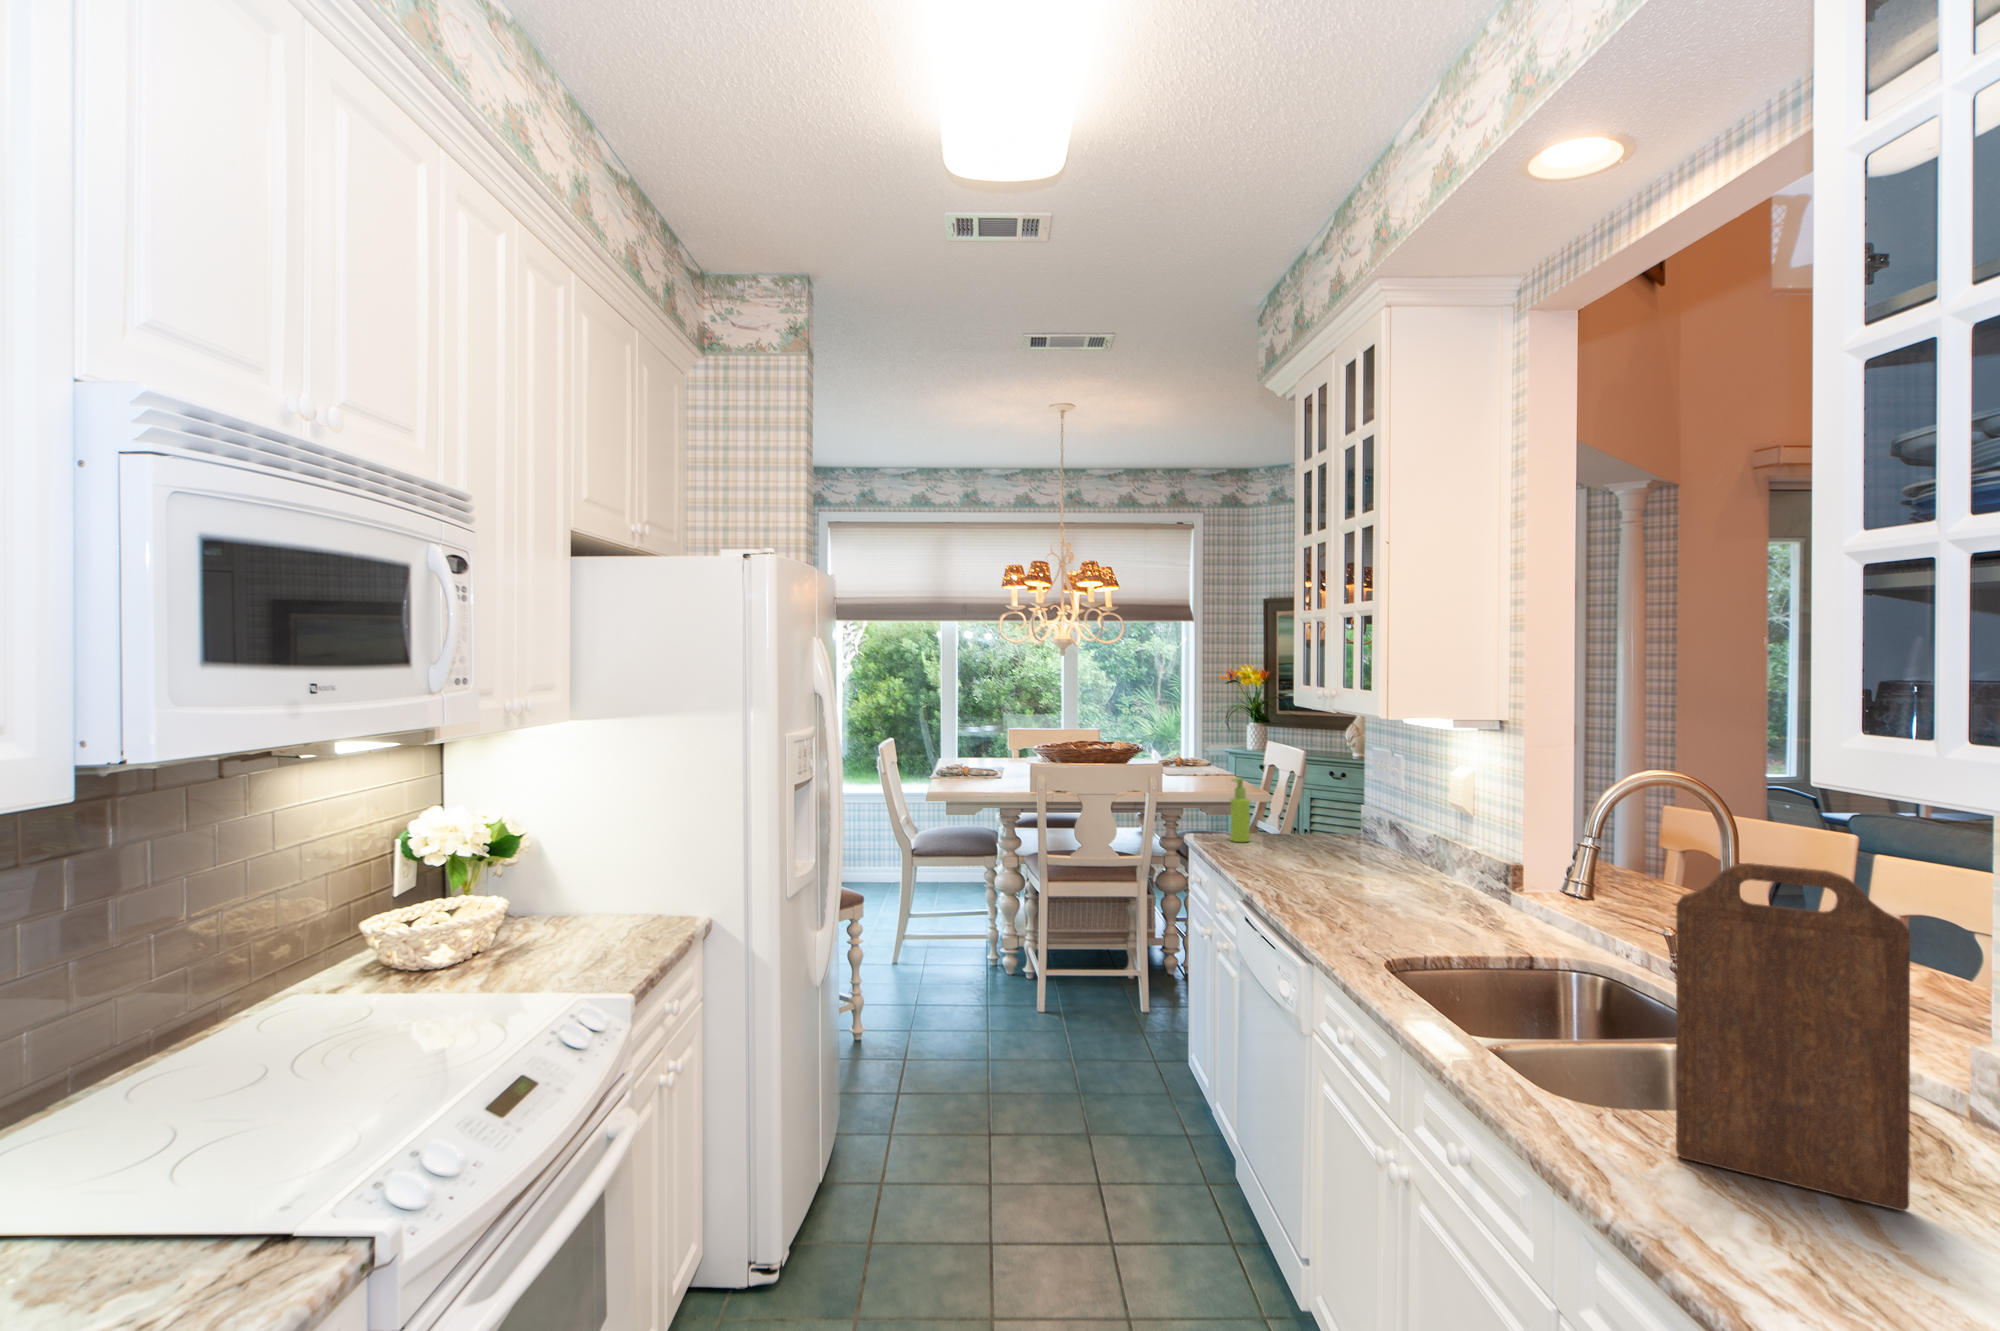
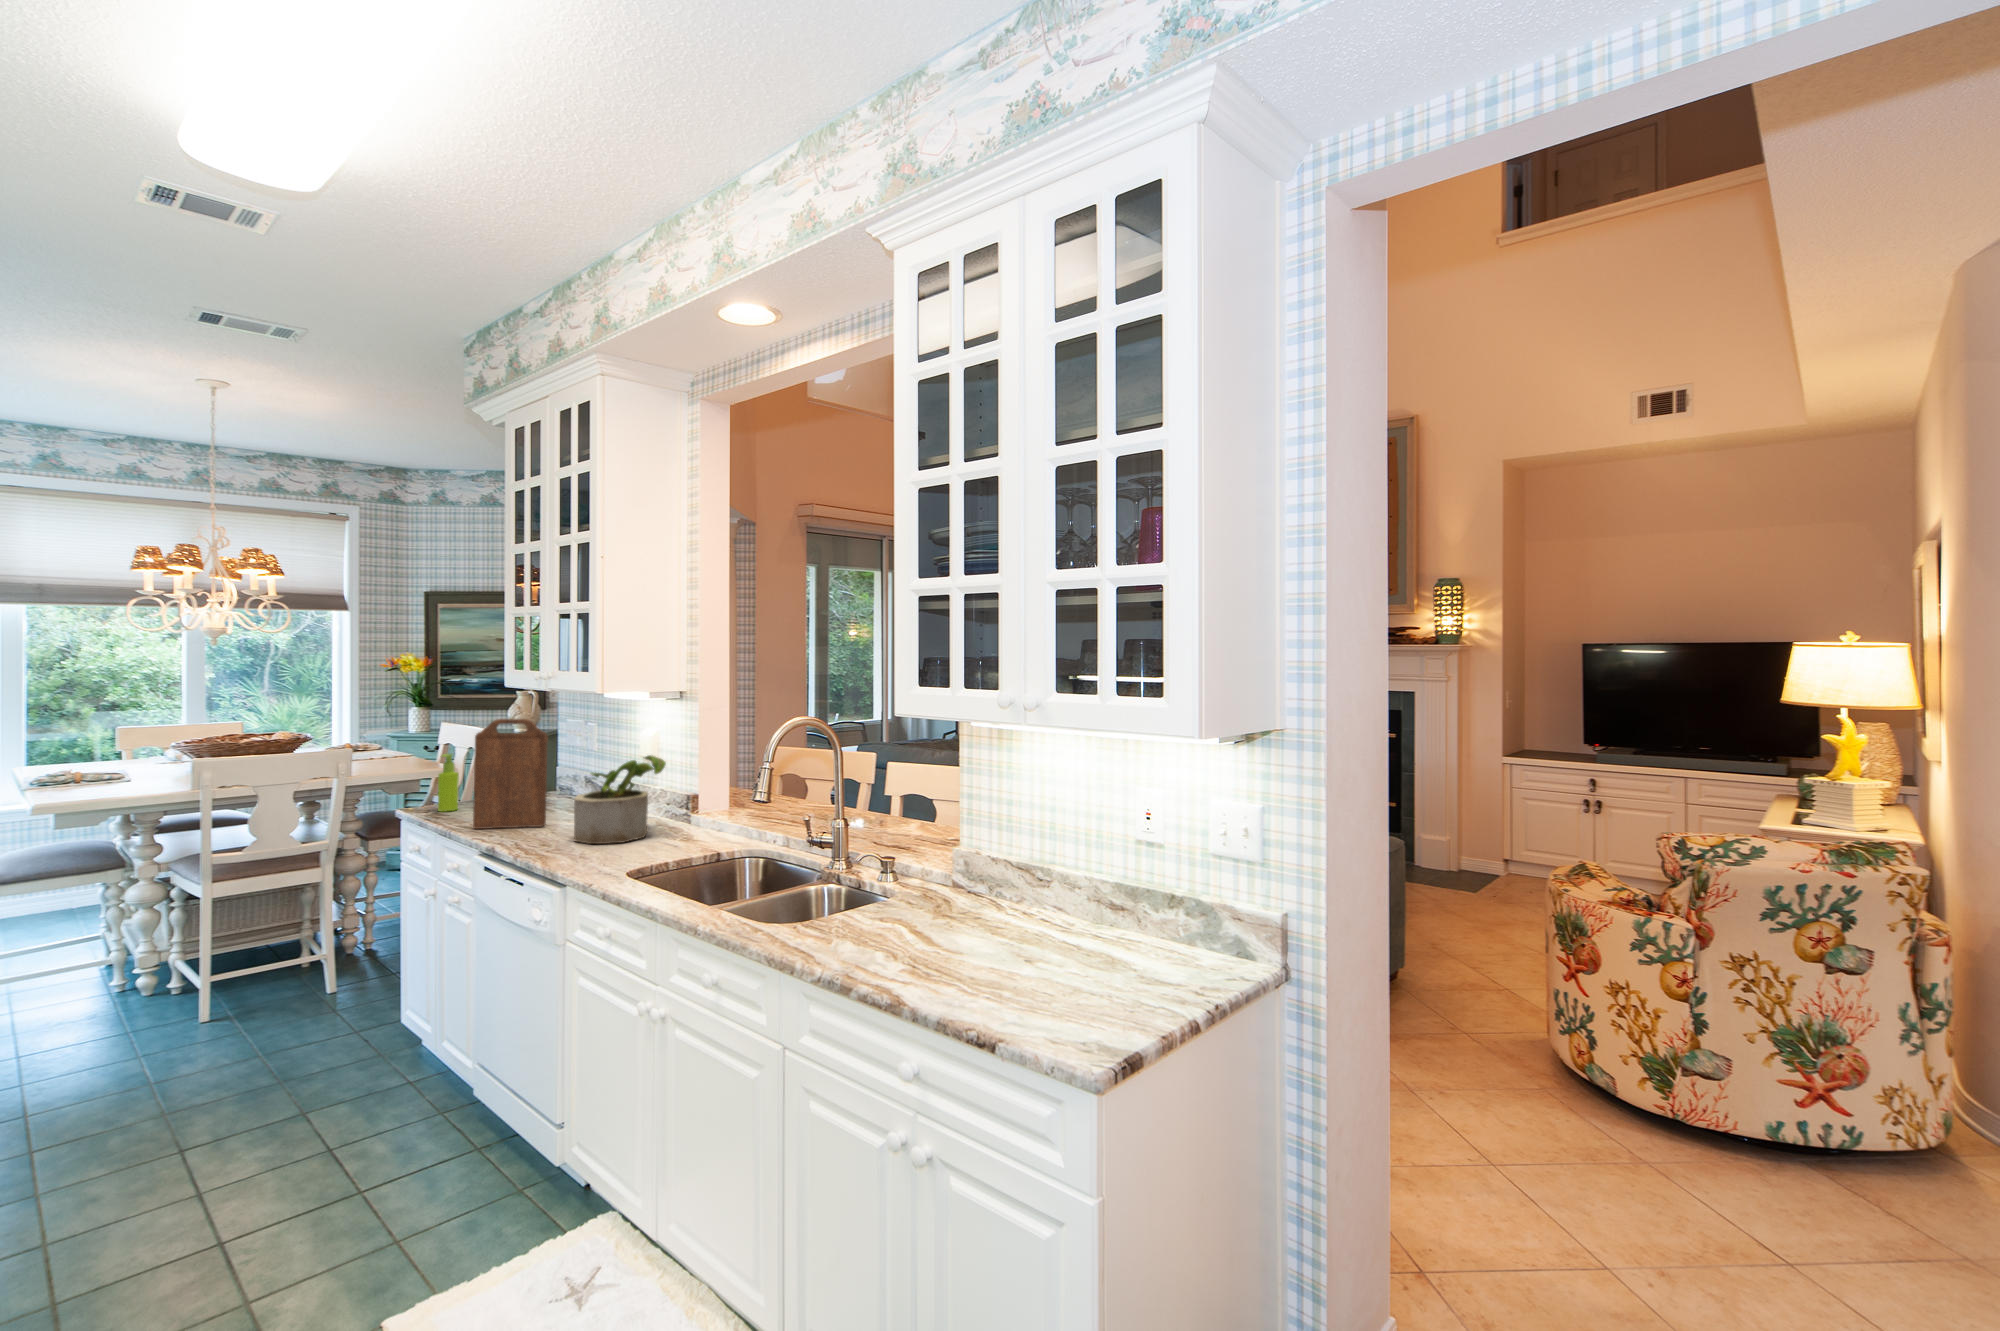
potted plant: none [1346,801,1464,914] -> present [574,755,666,844]
cutting board: present [1676,863,1910,1211] -> present [473,719,548,829]

